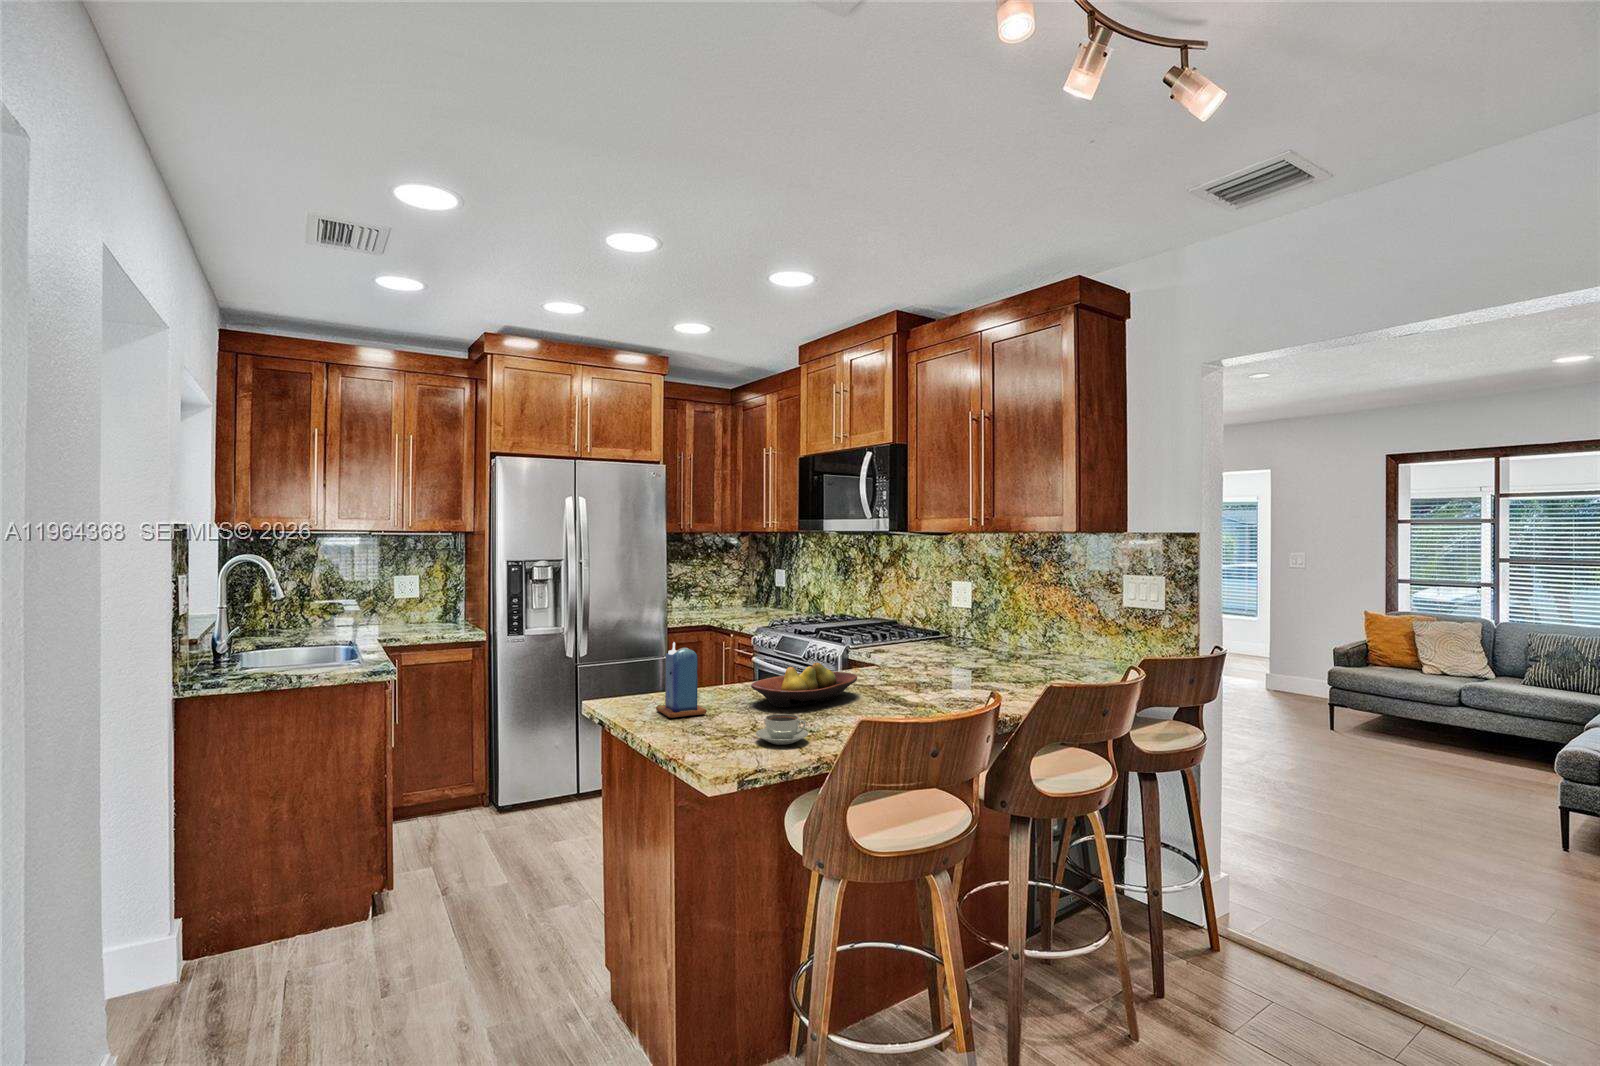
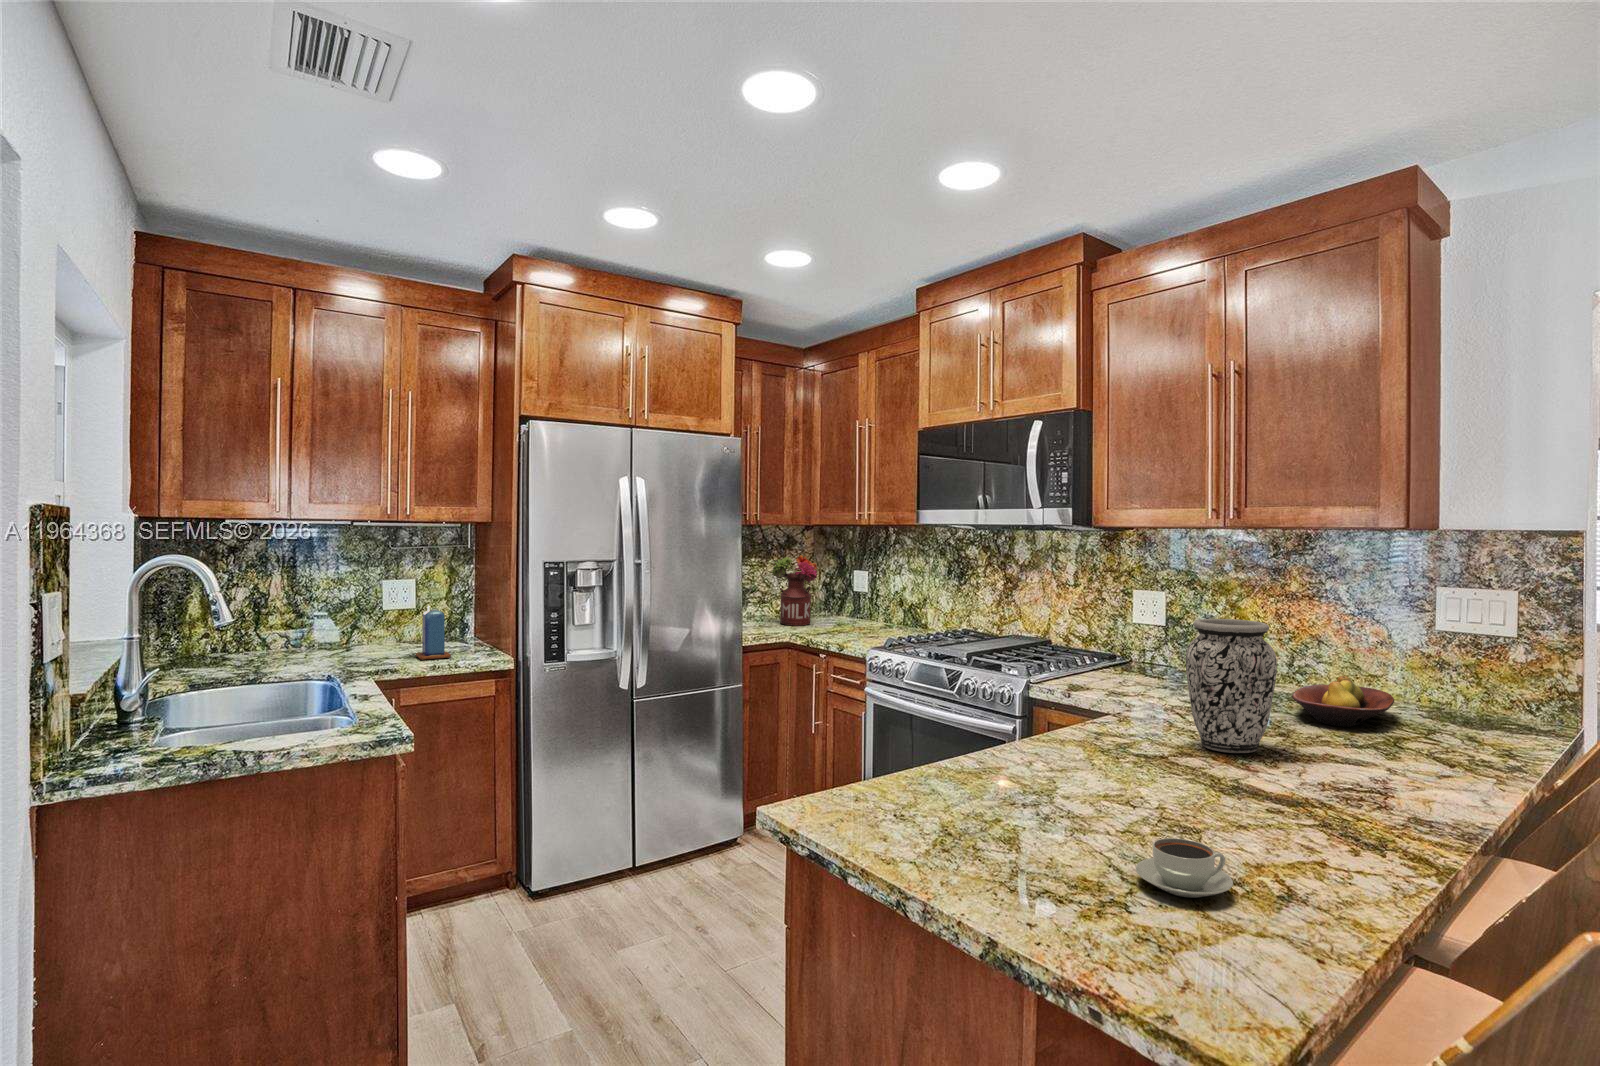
flower arrangement: none [704,558,742,613] -> present [772,555,817,625]
vase: none [902,595,959,686] -> present [1186,619,1277,753]
candle: present [656,642,707,718] -> present [416,606,451,660]
fruit bowl: present [751,663,857,707] -> present [1292,676,1394,727]

